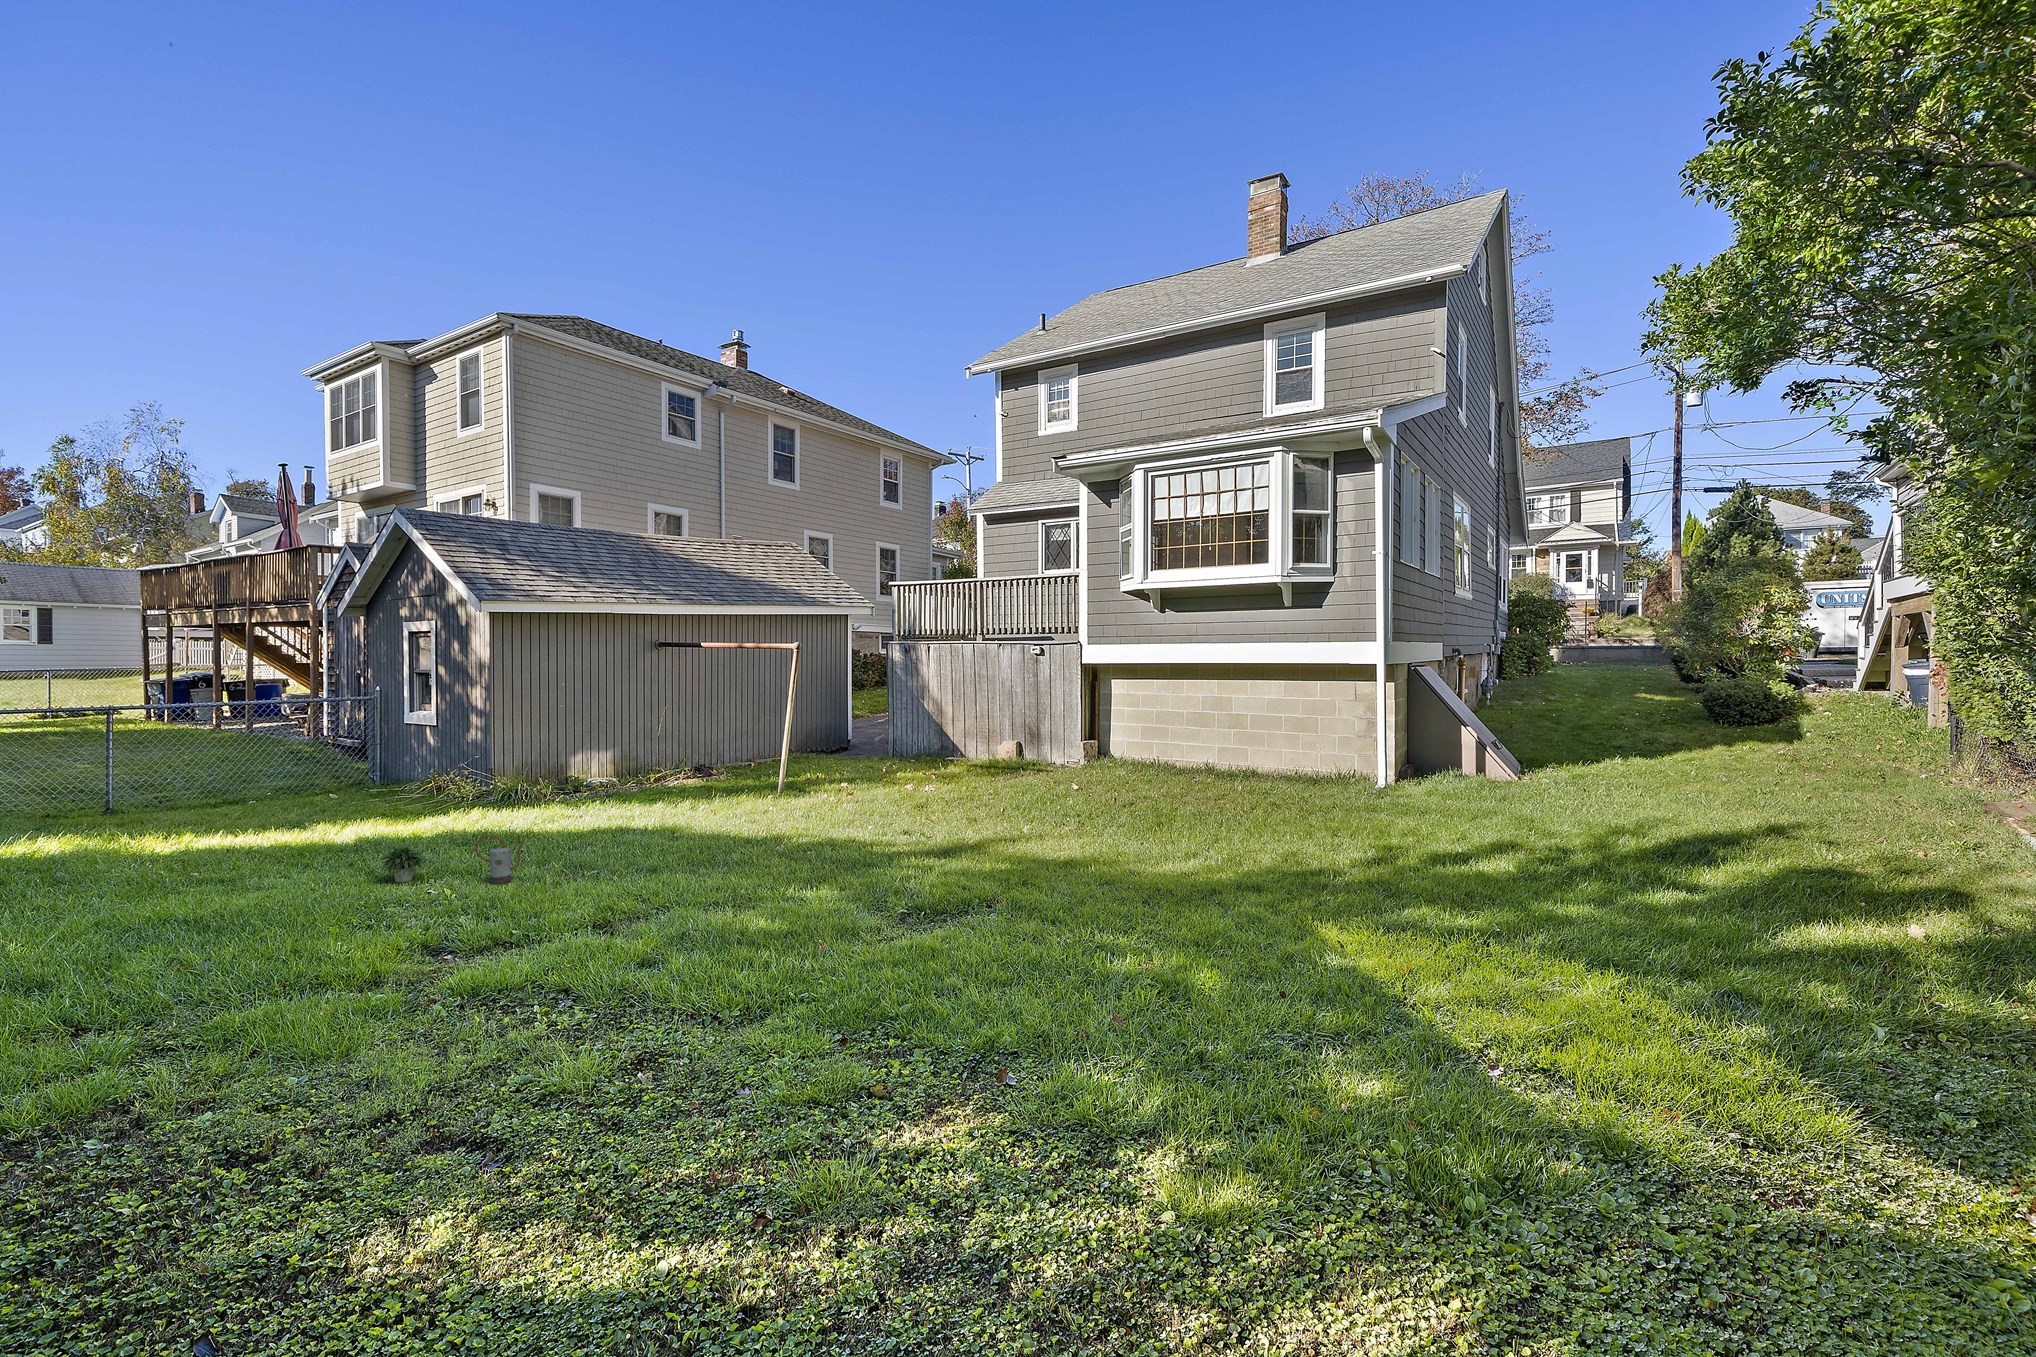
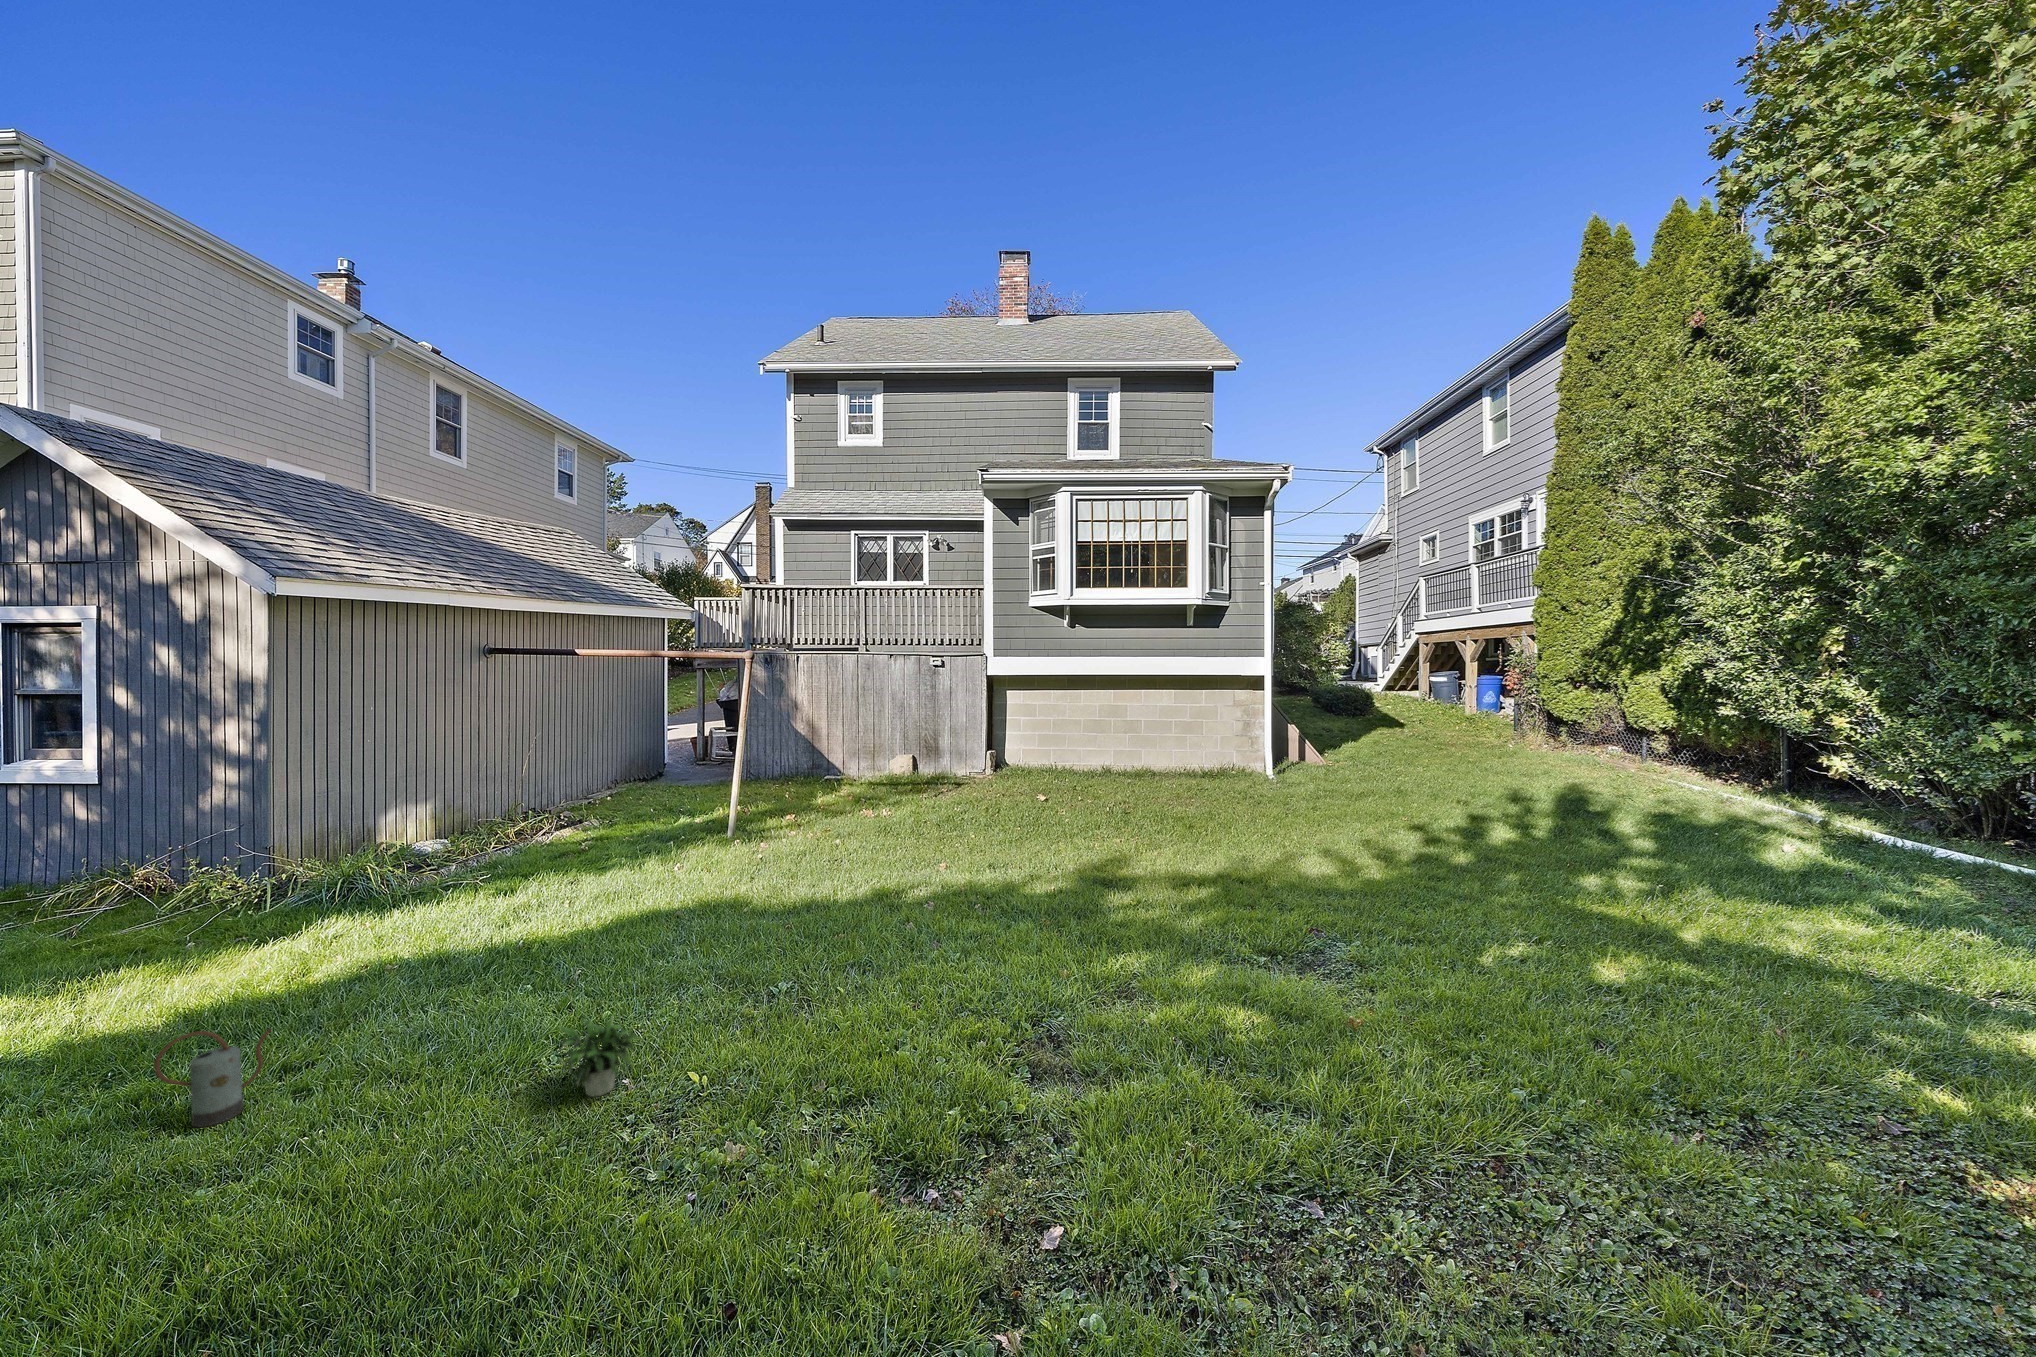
watering can: present [475,835,524,884] -> present [154,1028,271,1127]

